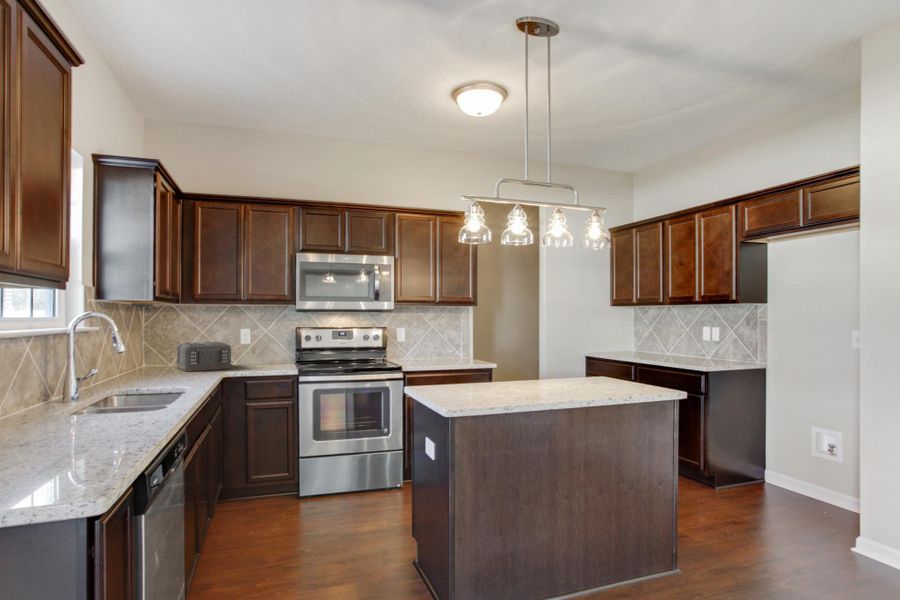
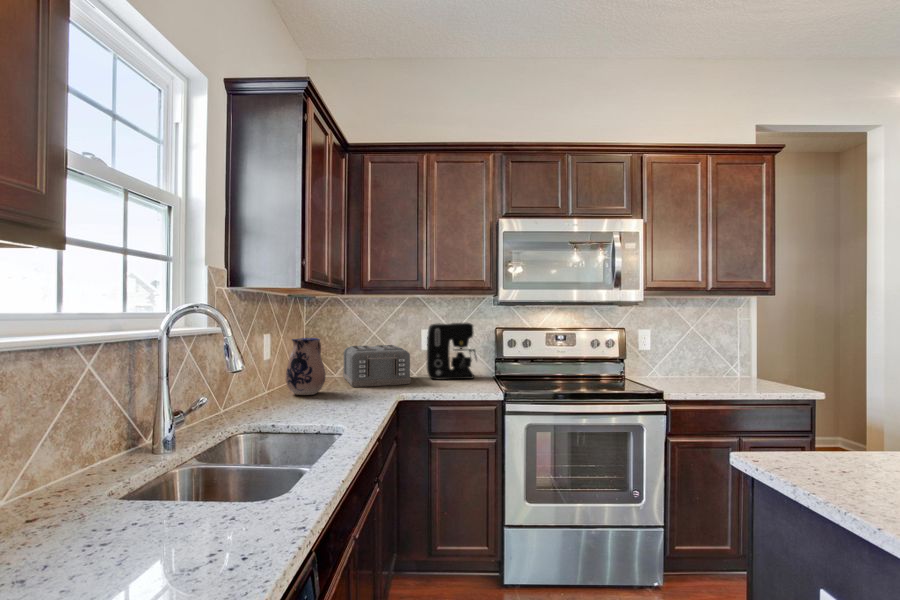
coffee maker: none [245,325,284,366] -> present [427,323,476,379]
ceramic pitcher: none [133,336,165,377] -> present [286,338,325,395]

